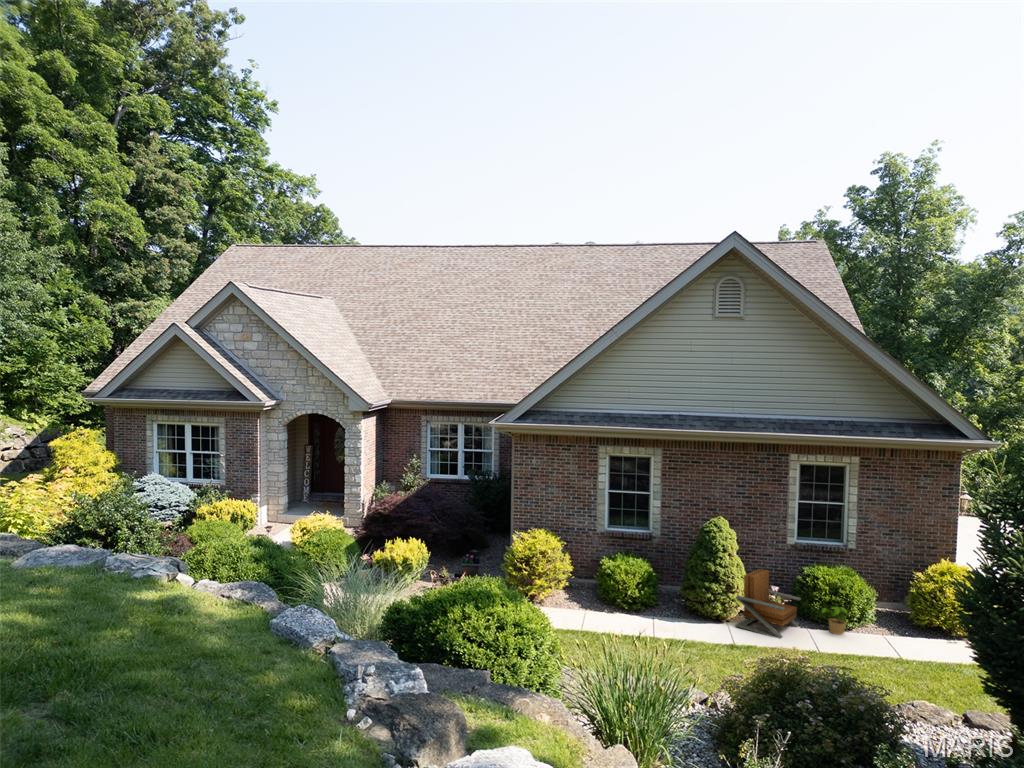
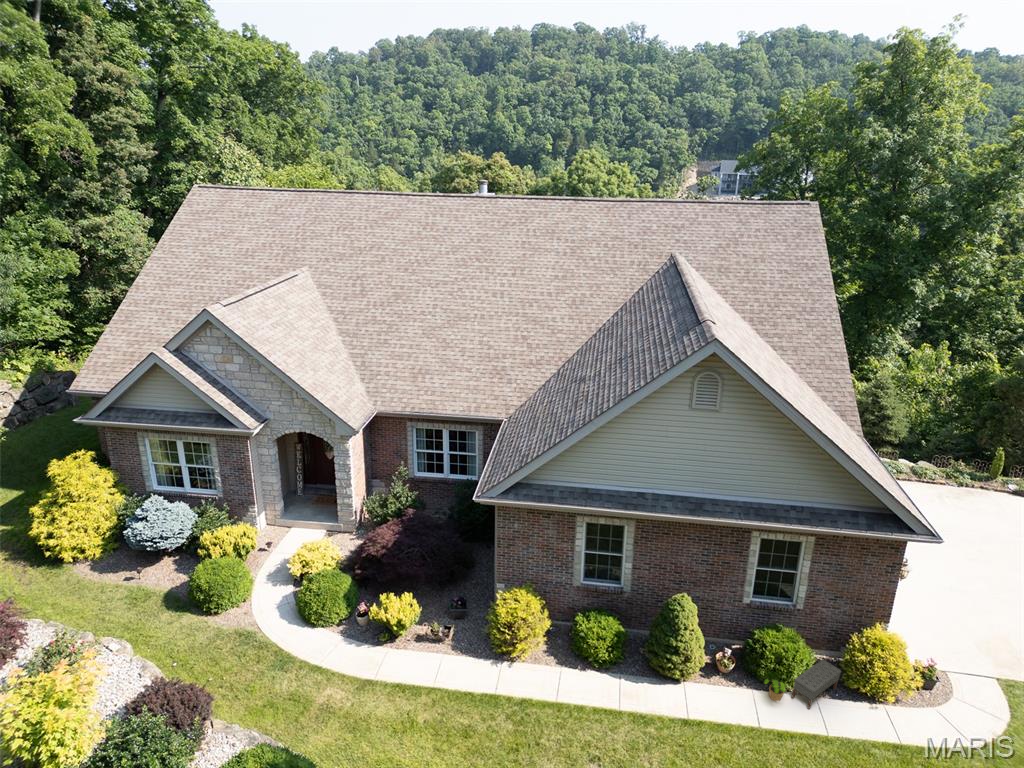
lounge chair: present [735,569,801,639] -> none [689,638,748,713]
bench: none [856,598,910,640] -> present [792,660,841,709]

